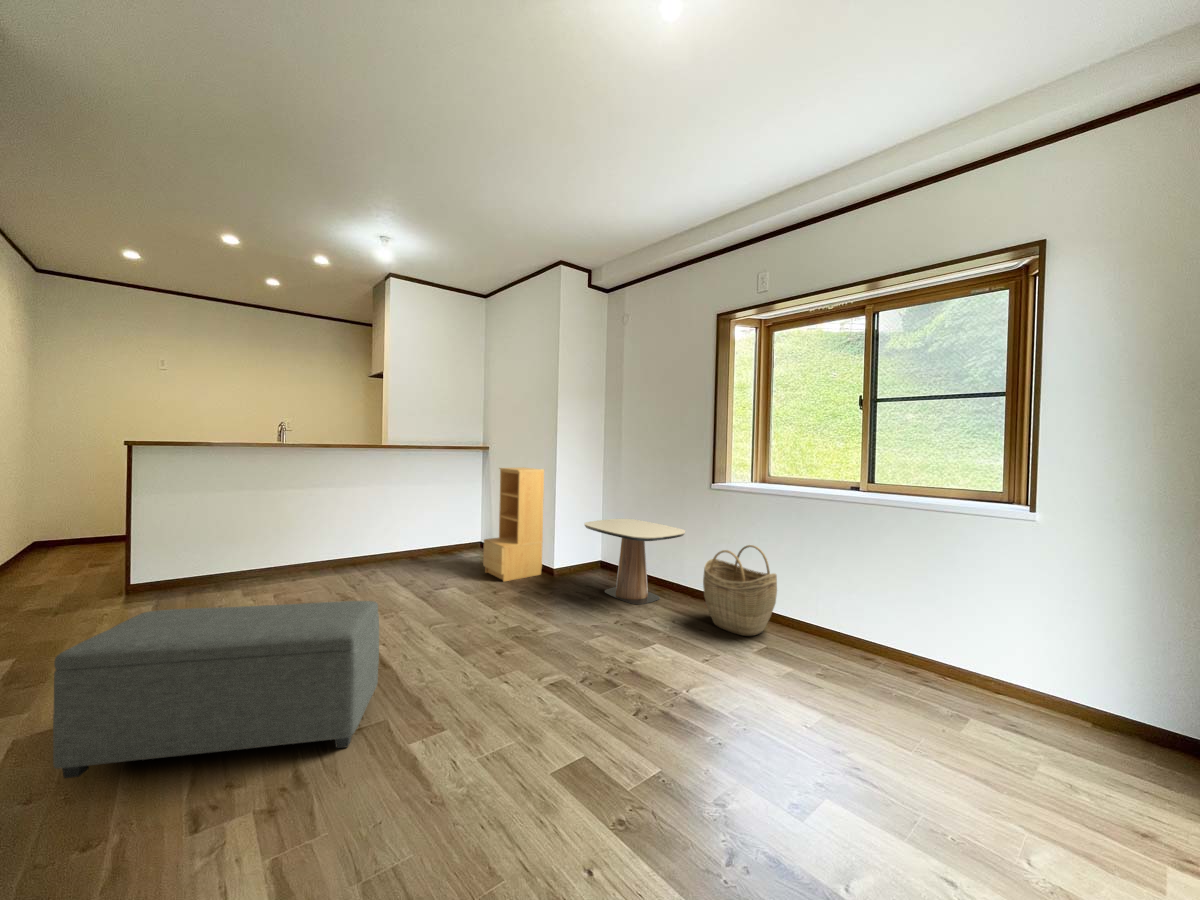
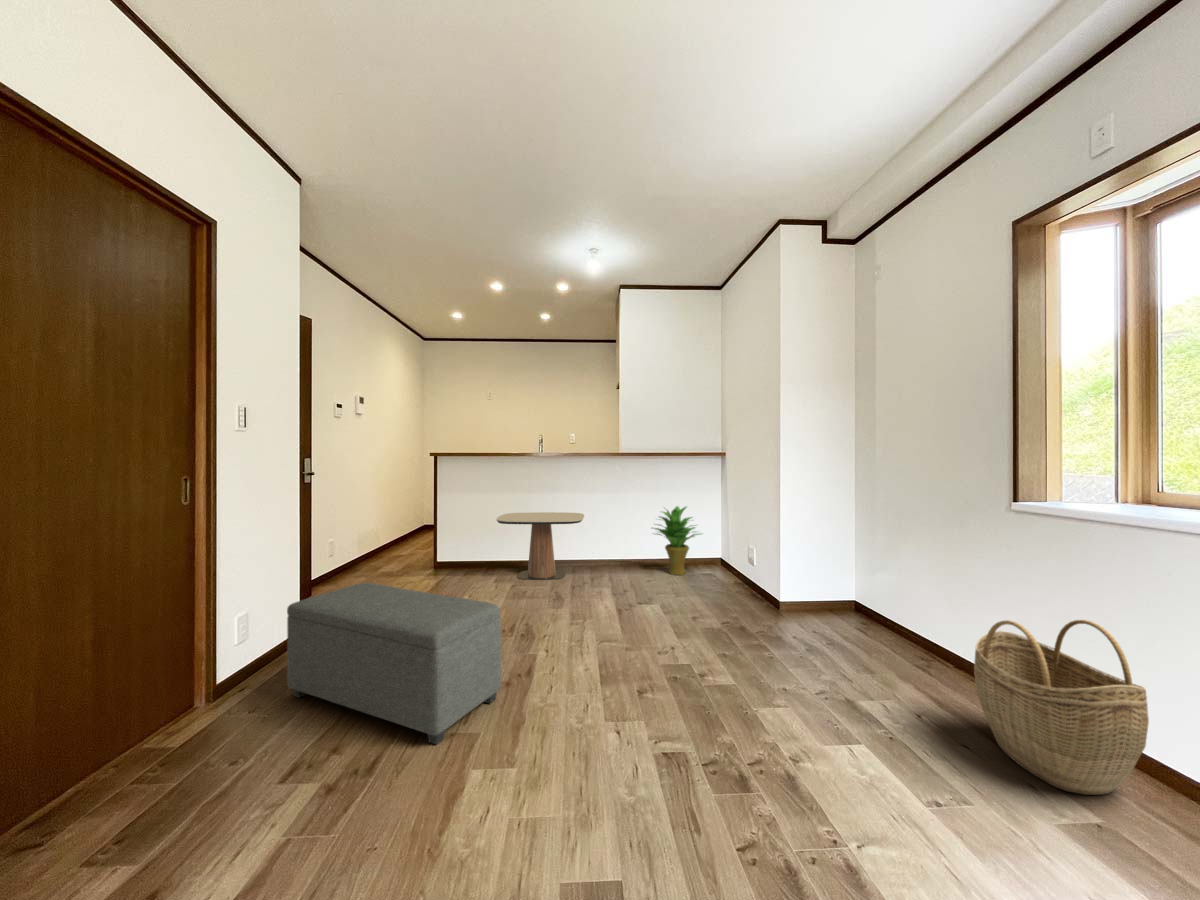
bookshelf: present [483,467,544,581] -> none [700,475,765,607]
potted plant: none [423,497,474,562] -> present [654,506,699,575]
side table: present [584,519,686,604] -> present [496,512,584,580]

